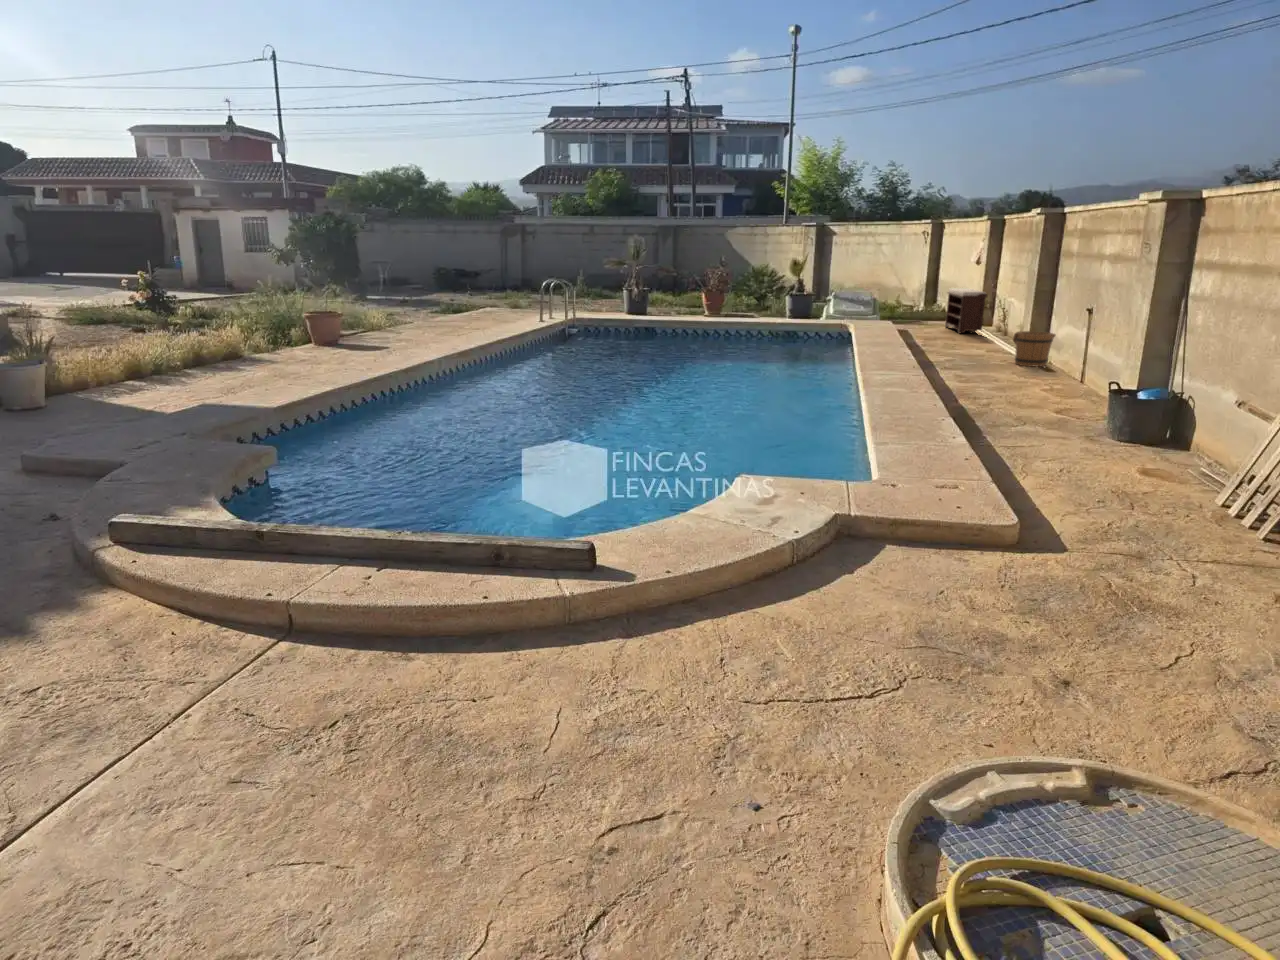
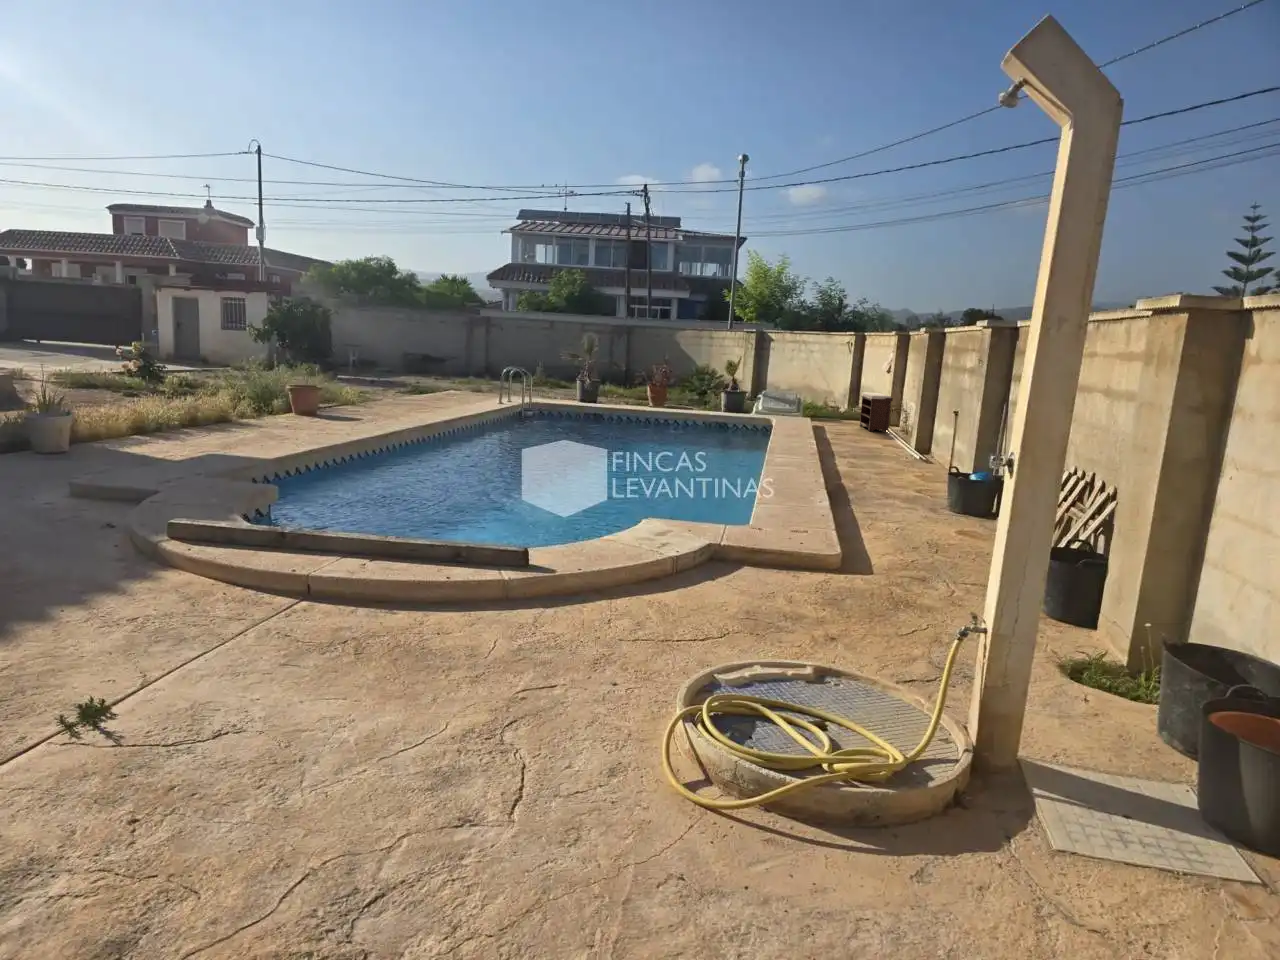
bucket: present [1013,331,1055,367] -> none [903,429,937,459]

